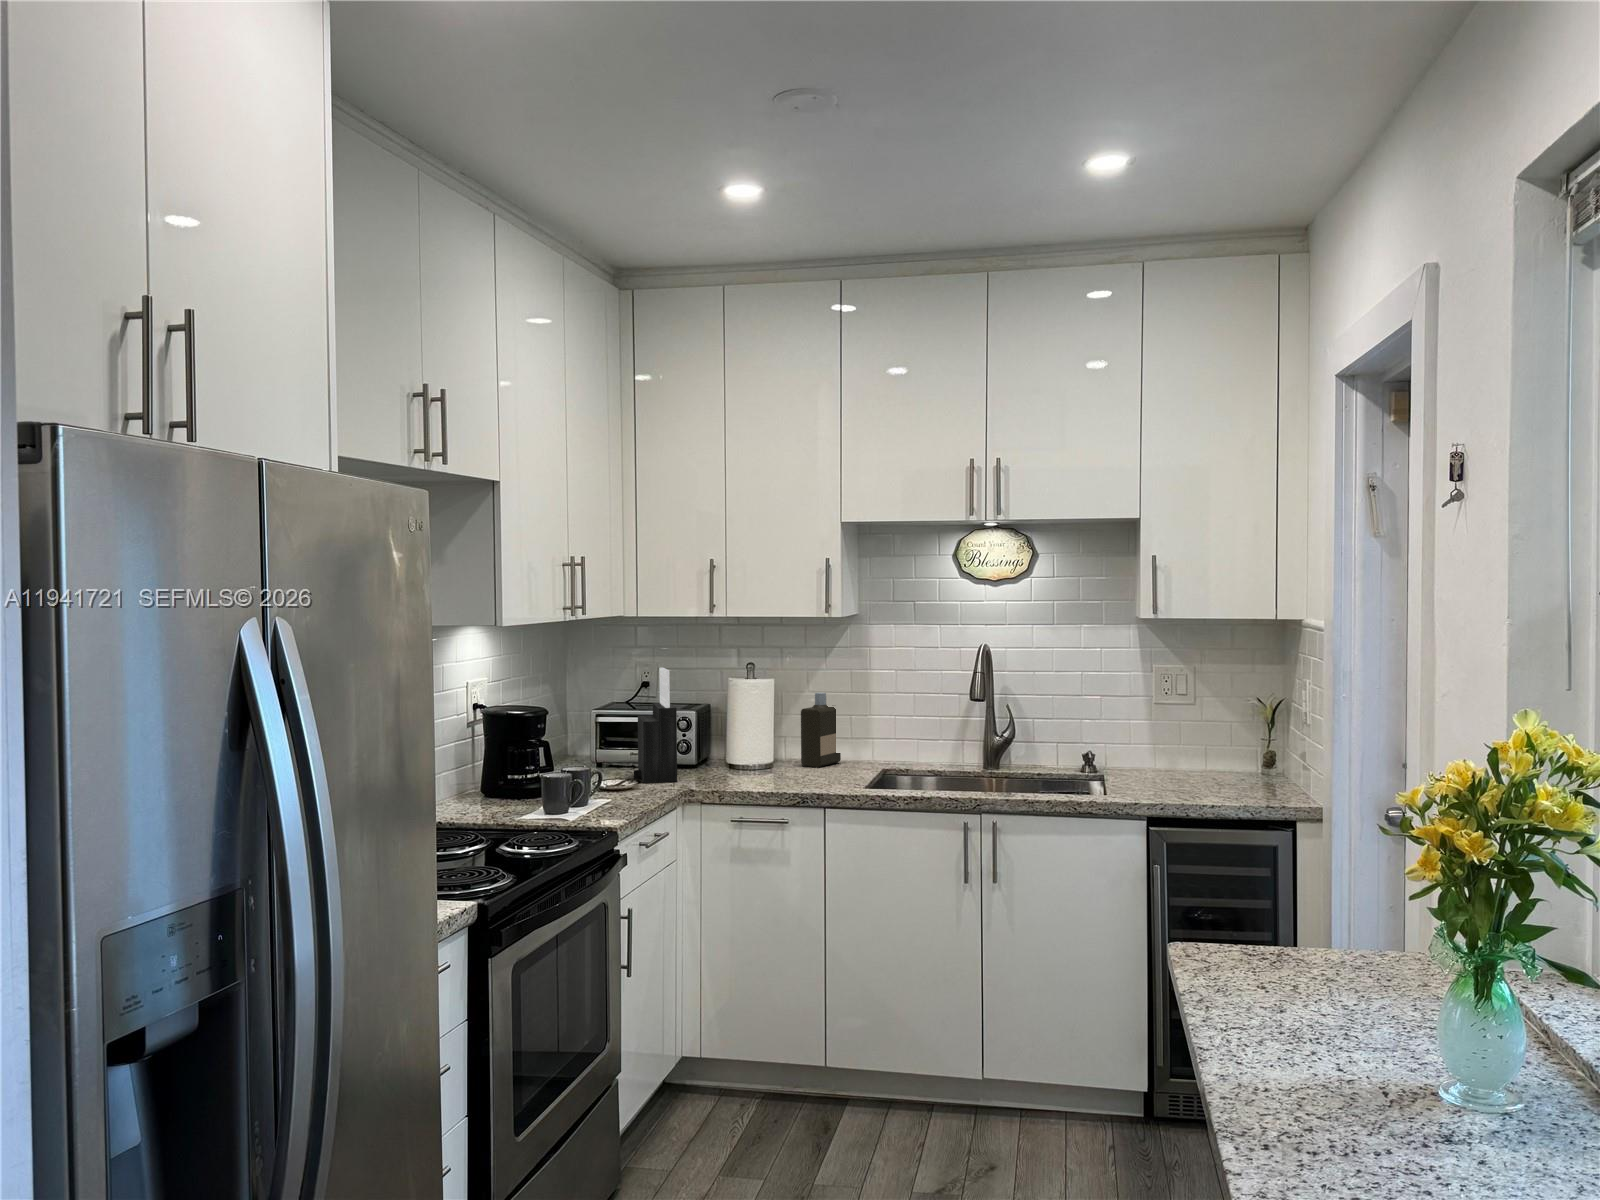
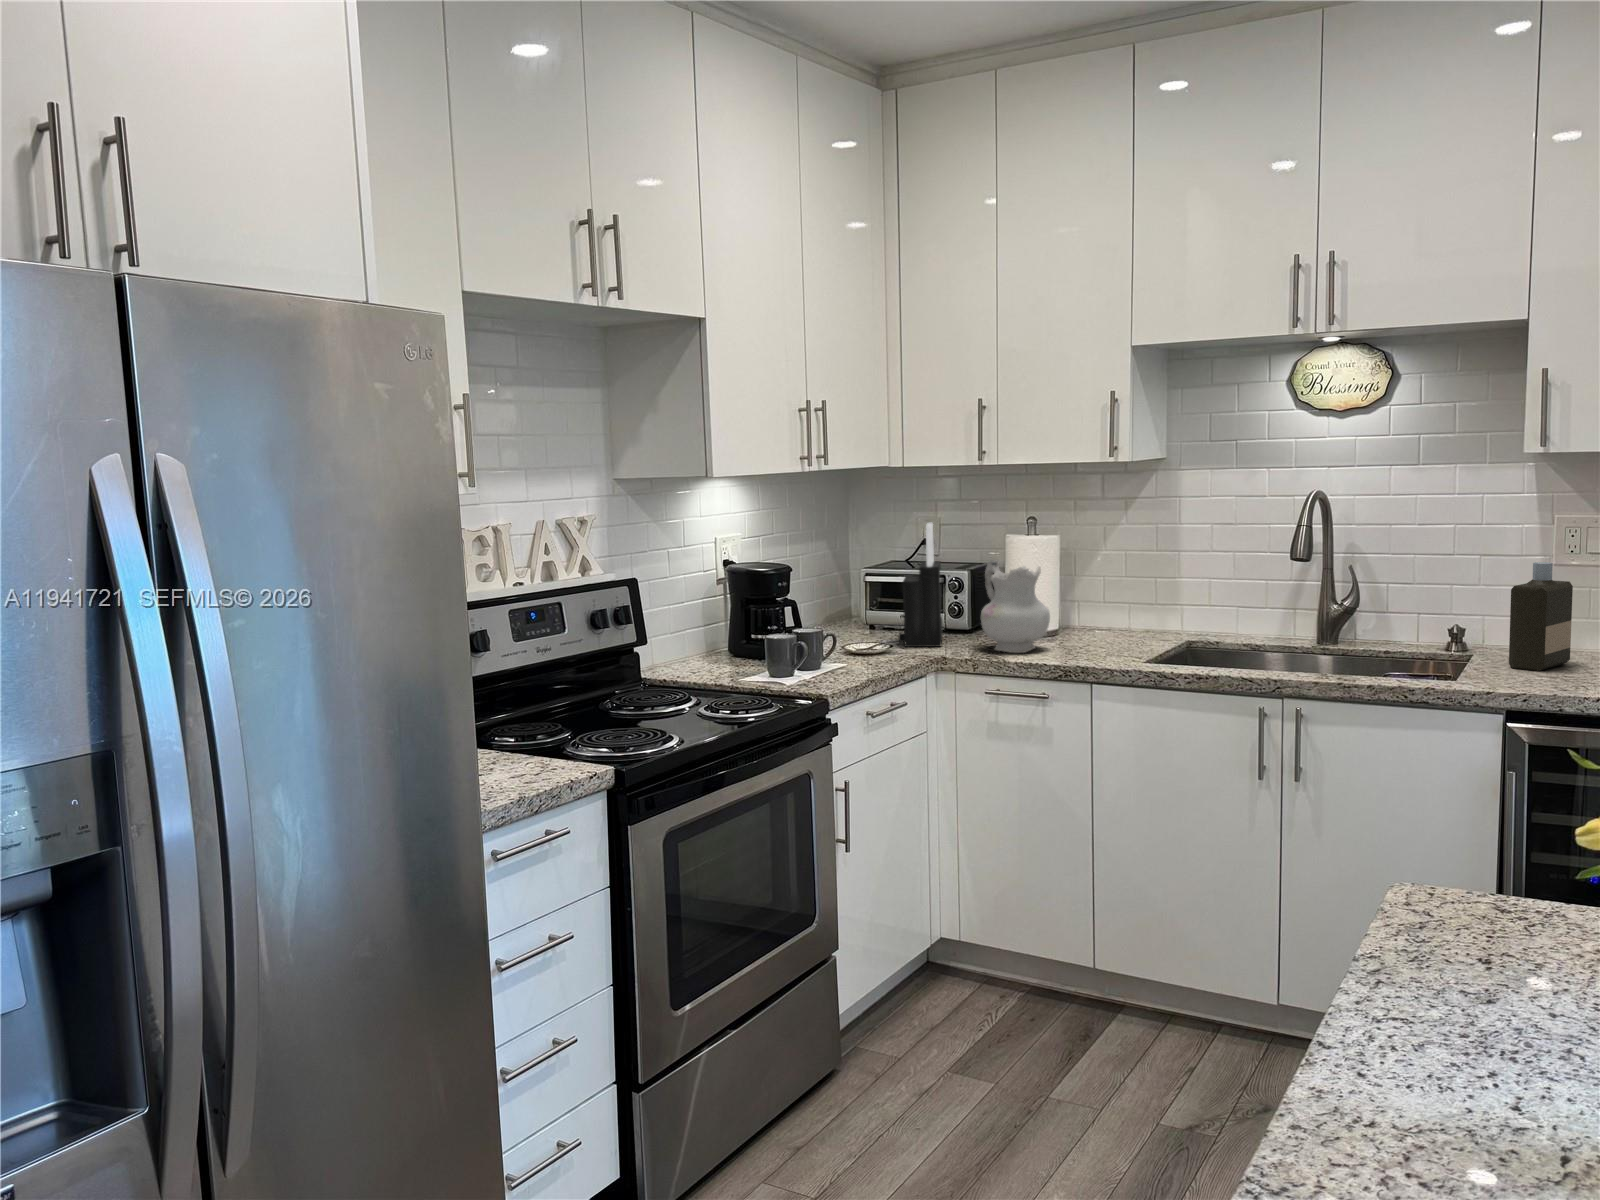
bottle: present [801,693,841,768] -> present [1509,562,1573,671]
ceramic pitcher: none [716,702,777,785] -> present [981,561,1050,653]

